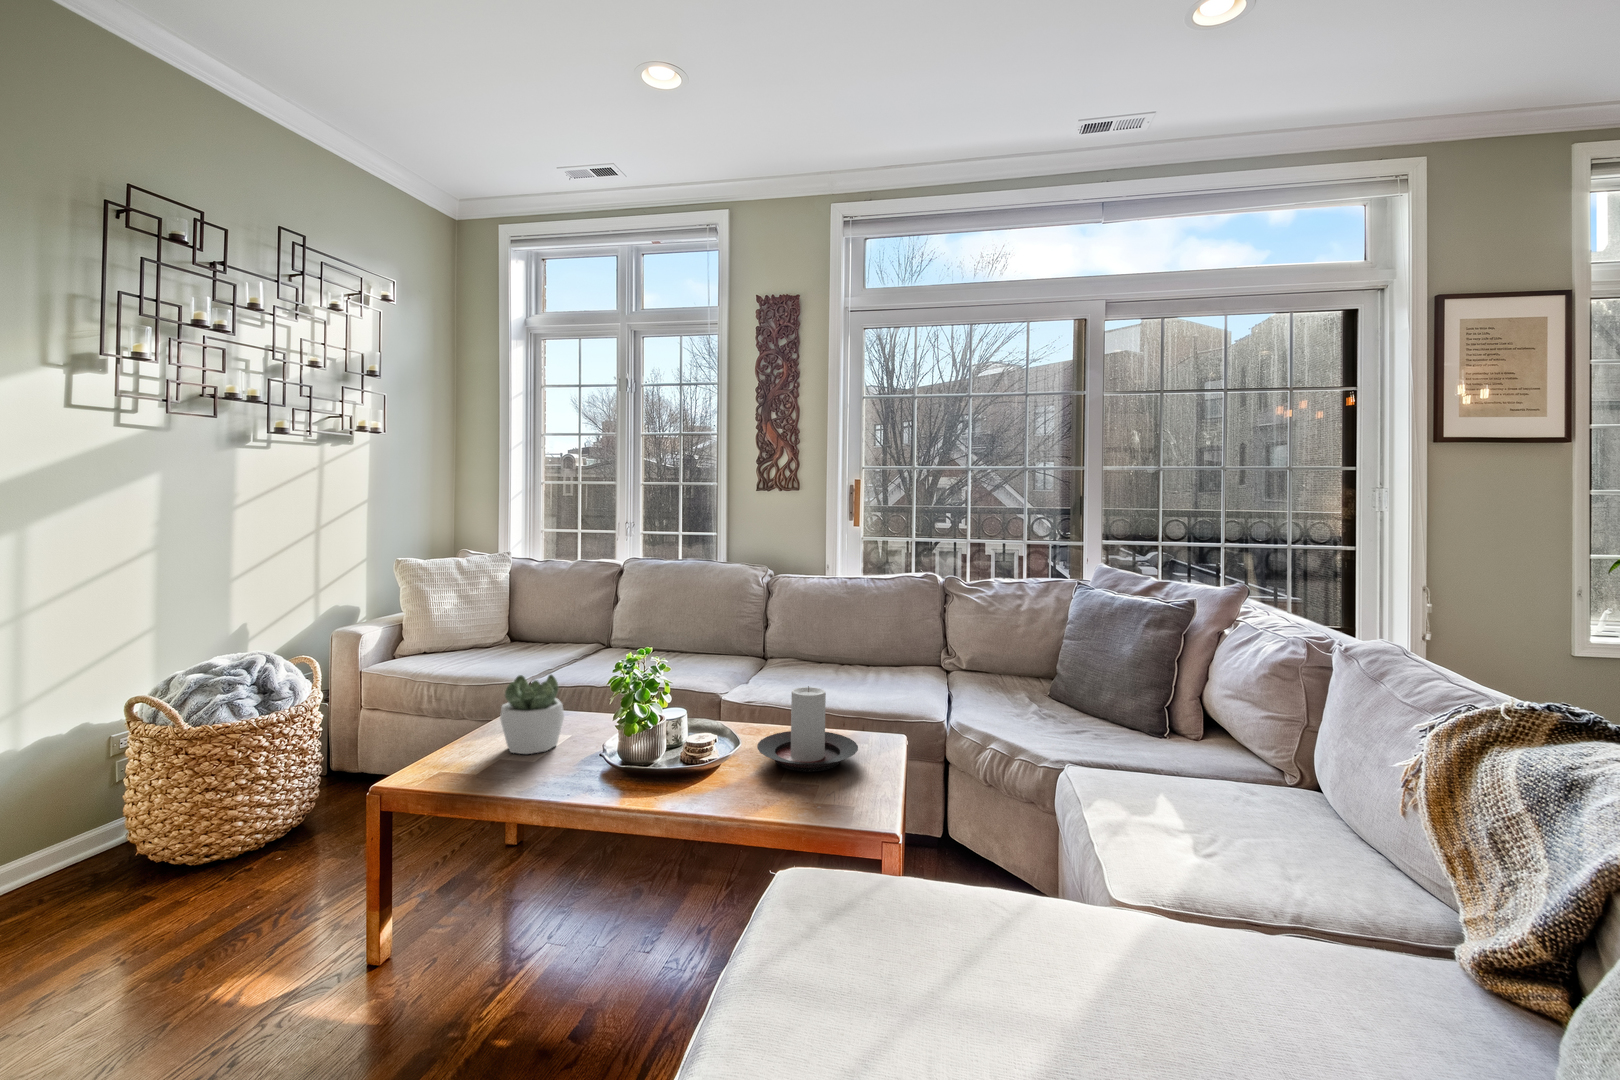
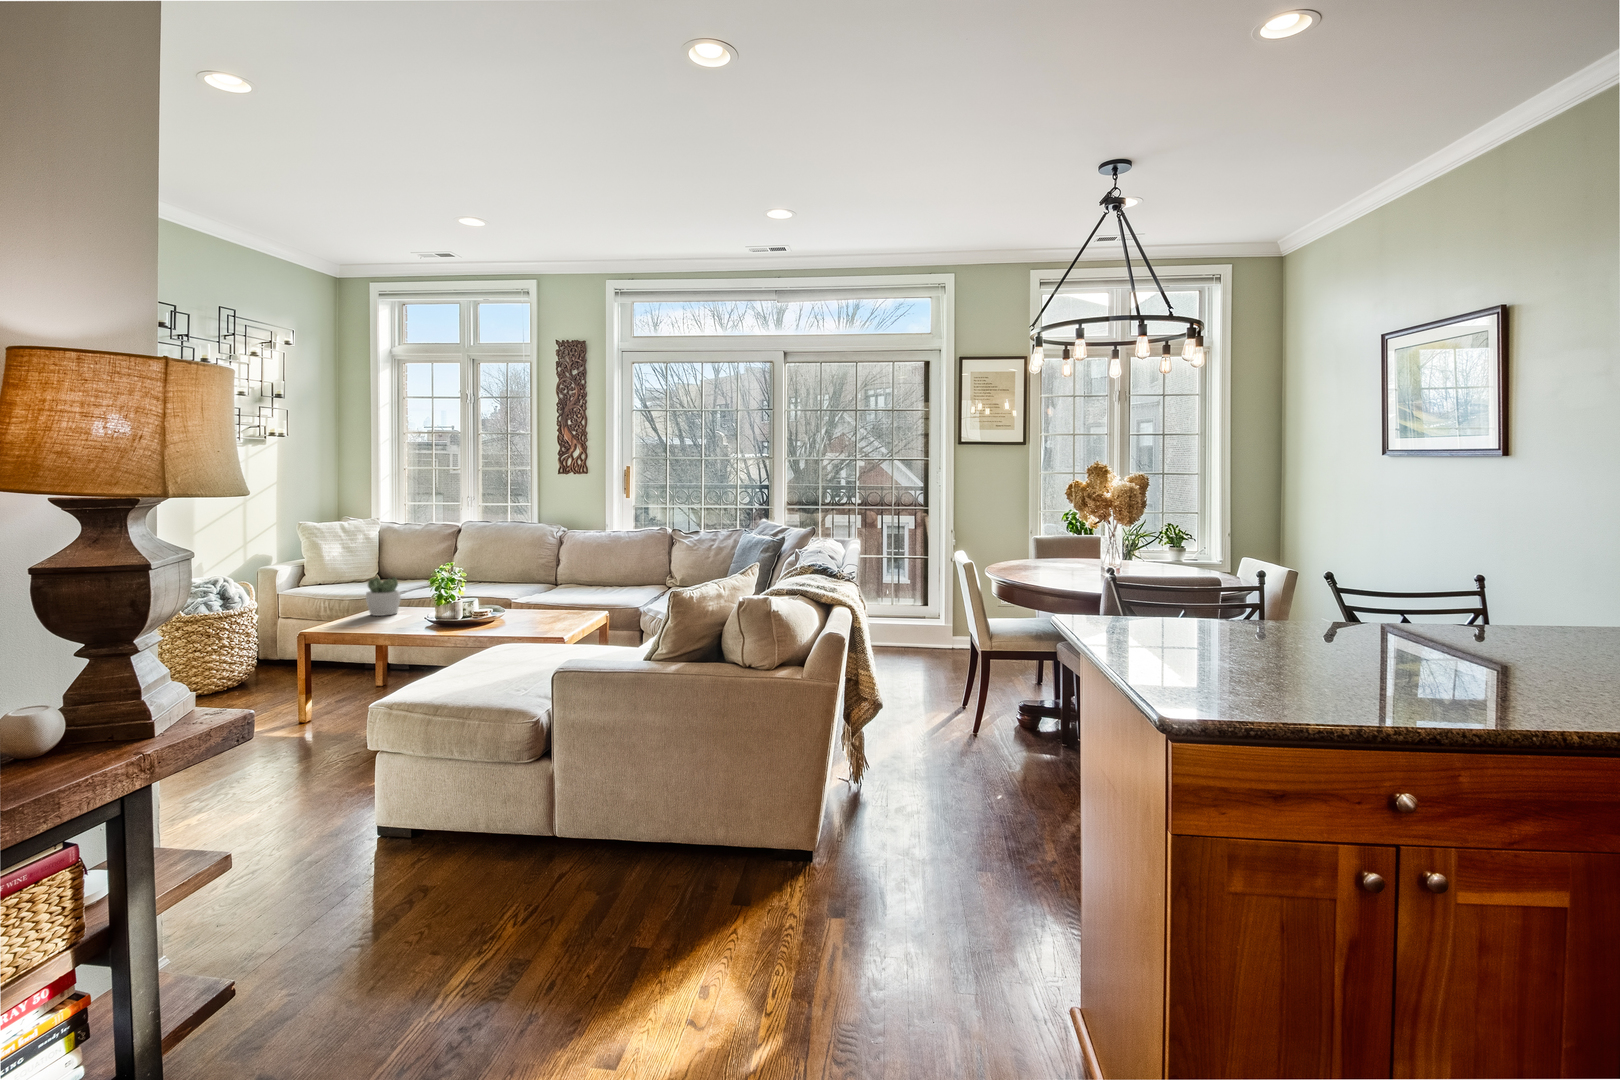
candle holder: present [757,686,858,772] -> none [499,577,553,618]

